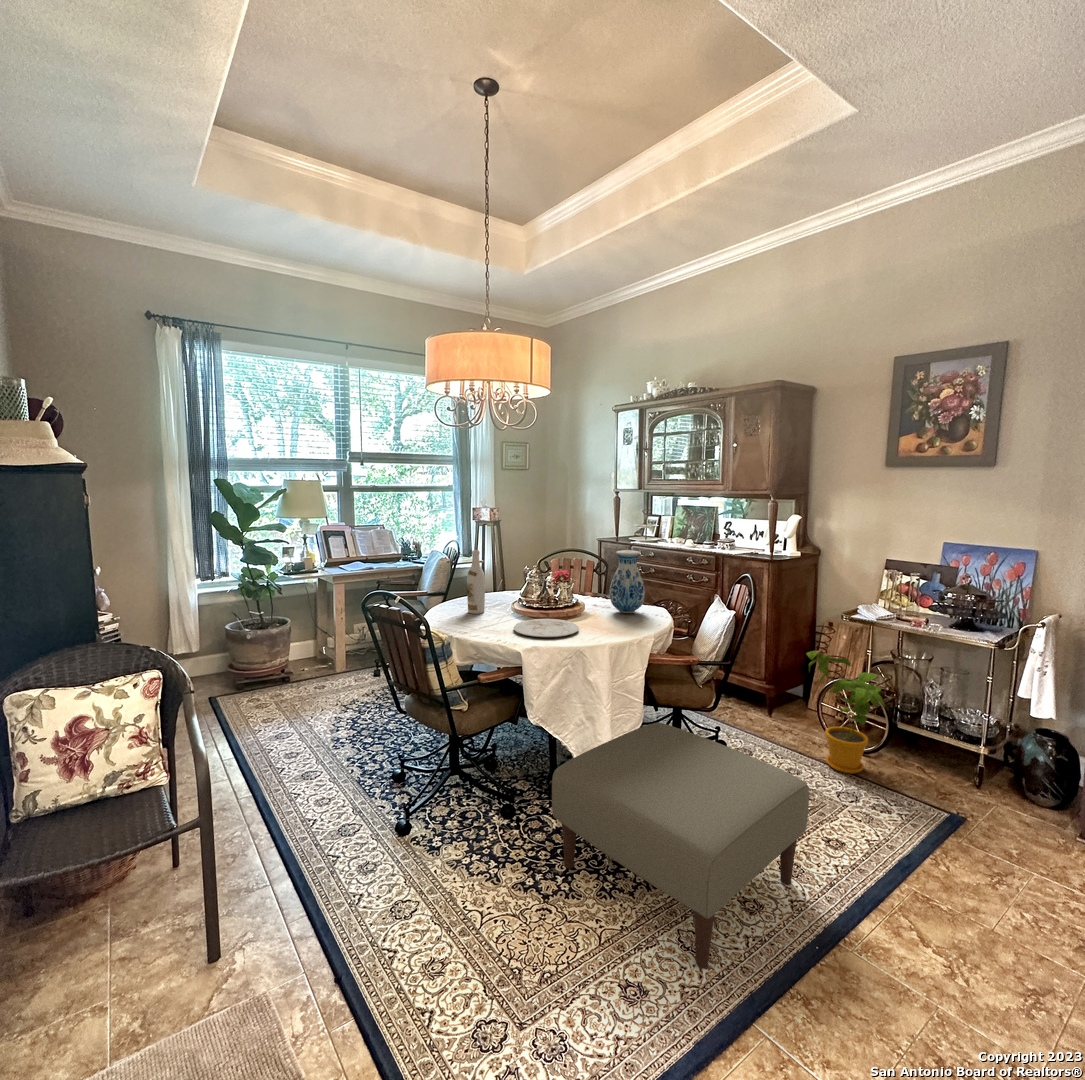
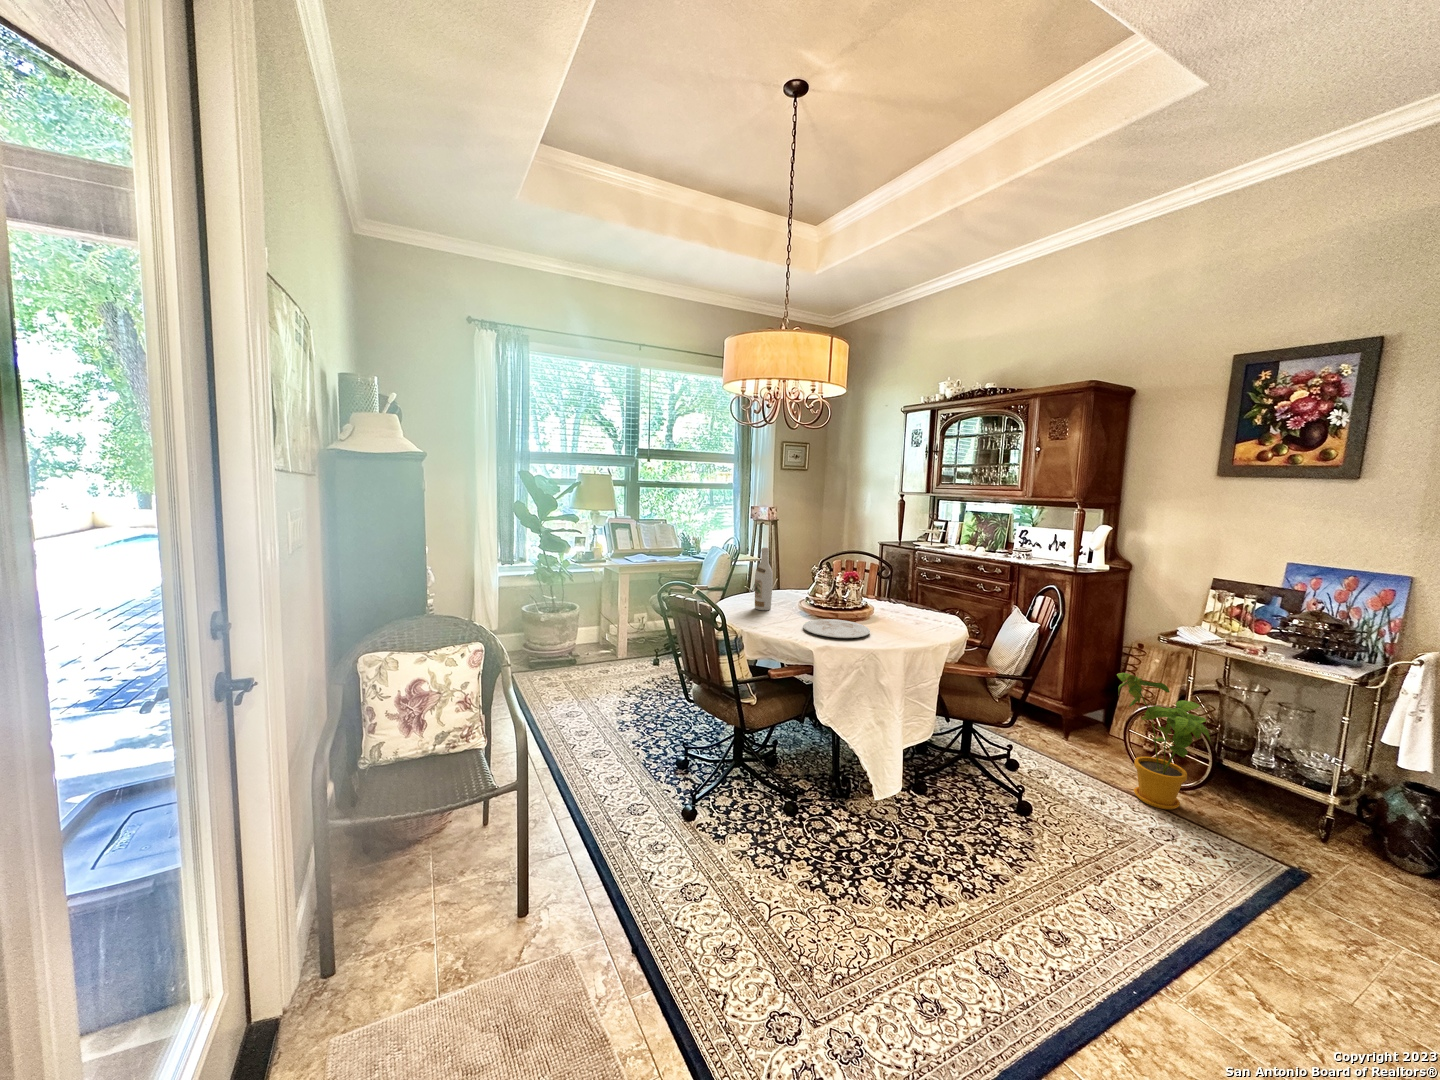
vase: present [610,550,645,613] -> none [899,555,938,619]
ottoman: present [552,723,809,969] -> none [841,734,1126,996]

